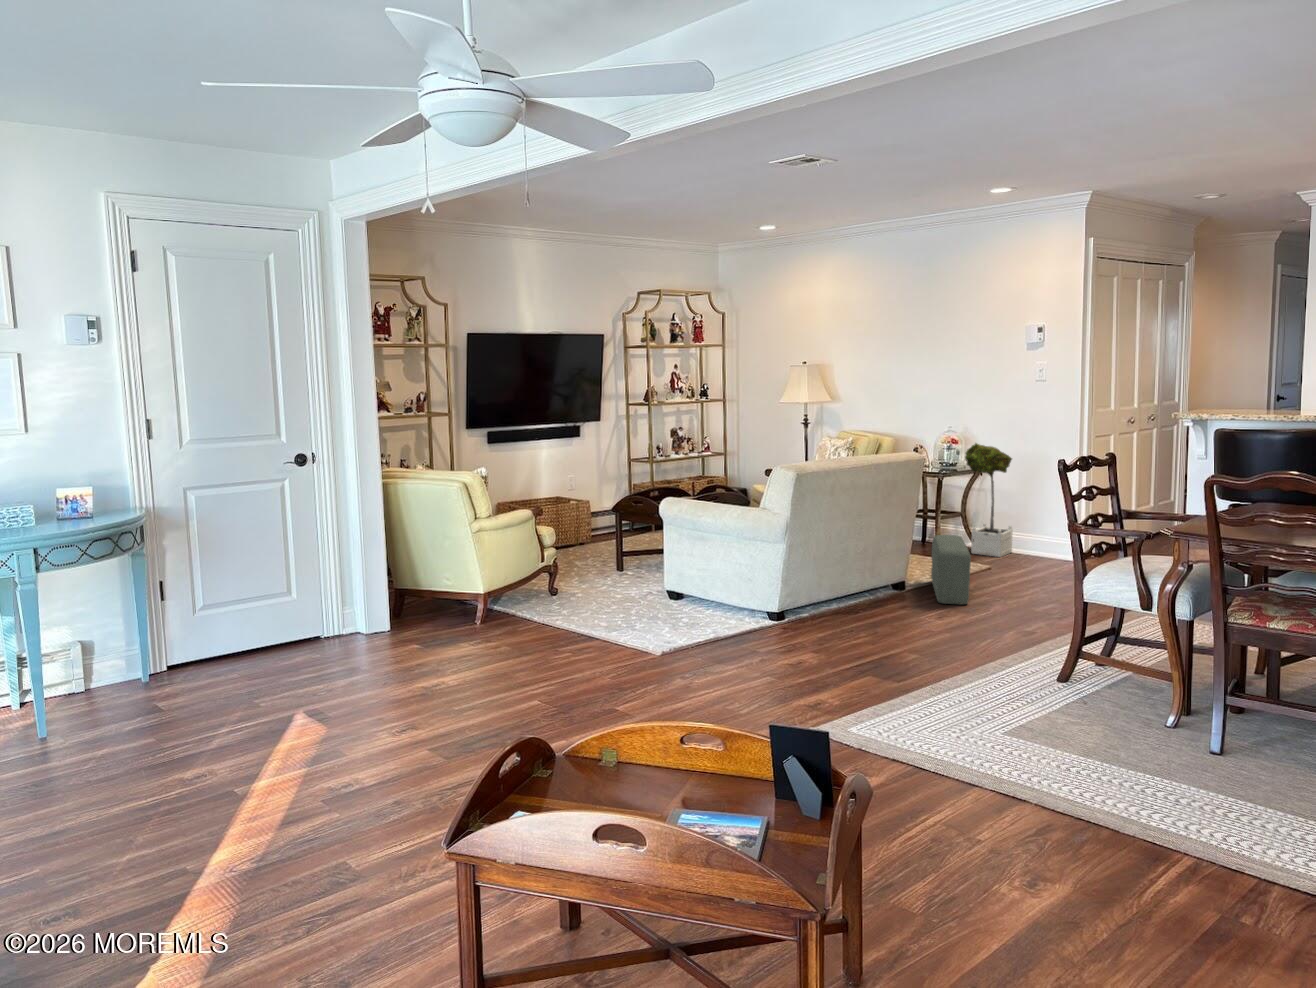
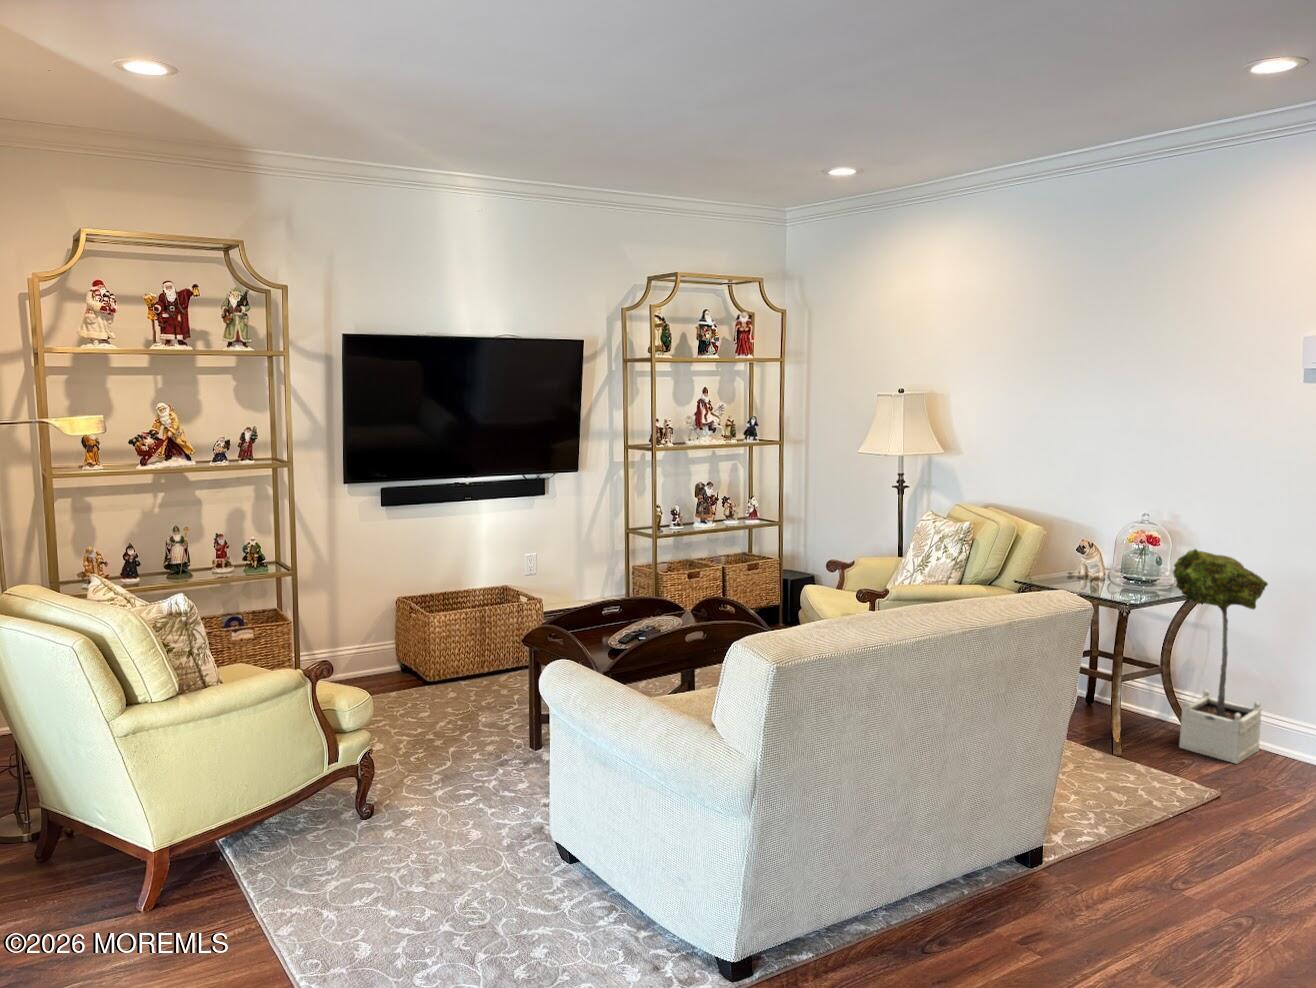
pouf: present [931,535,971,605] -> none [1100,752,1187,940]

